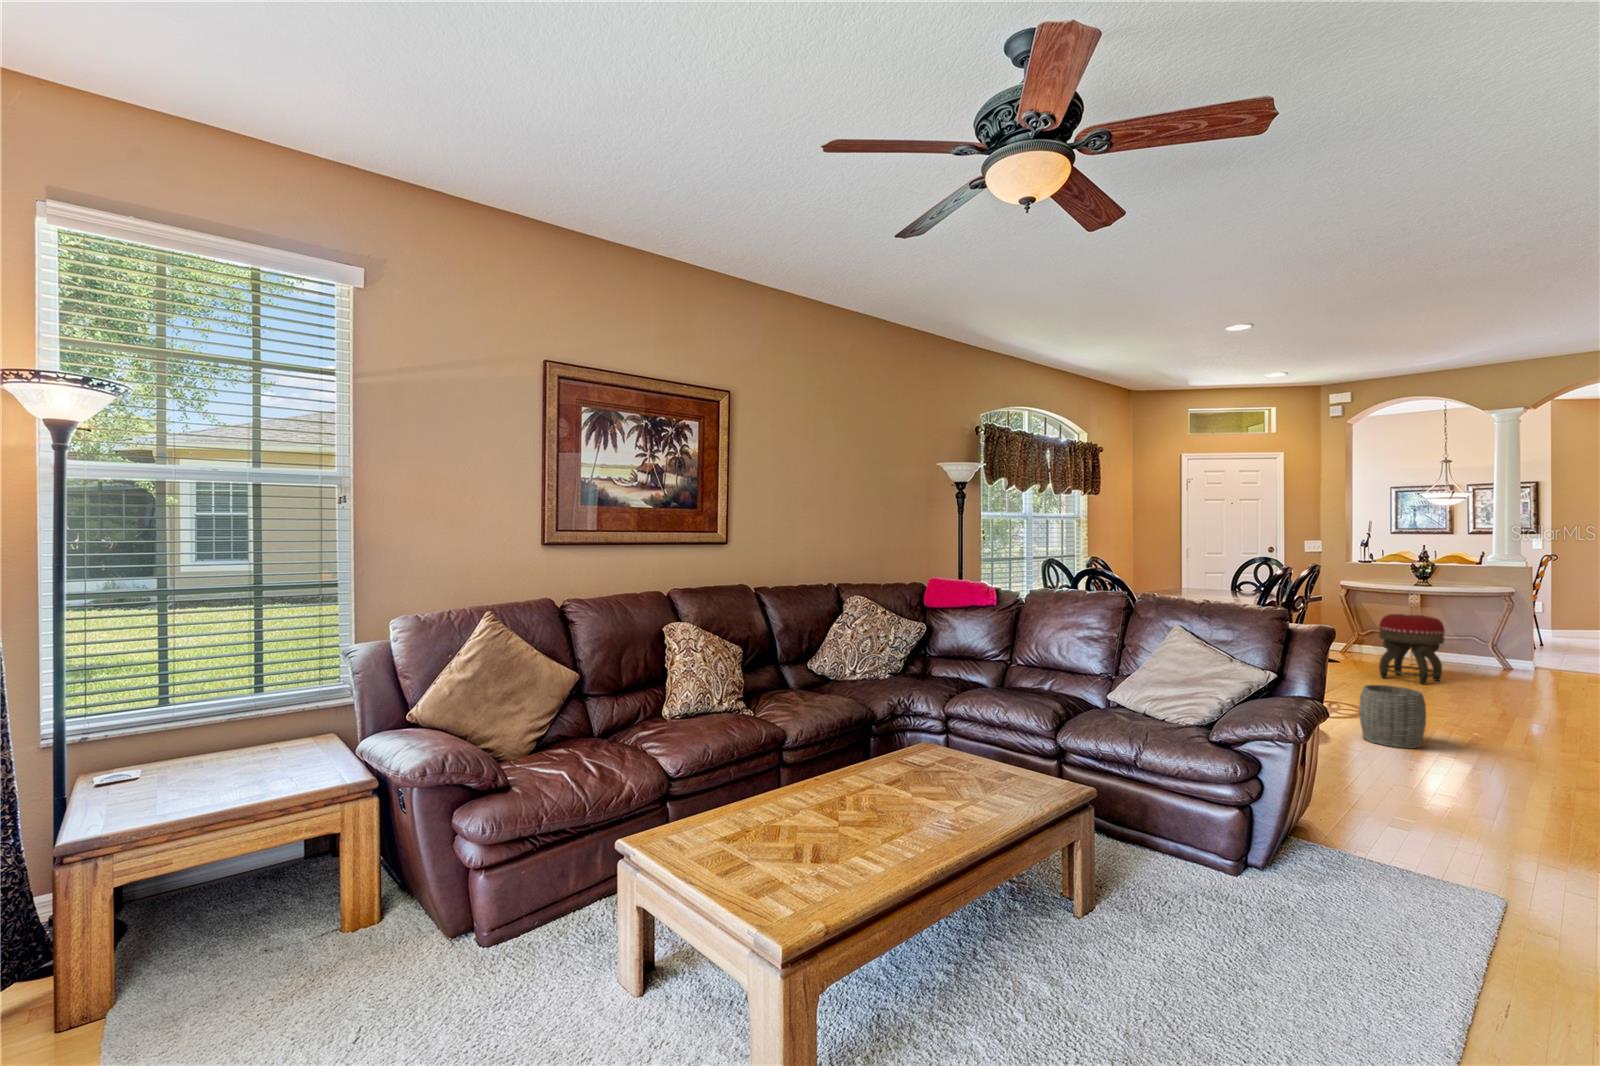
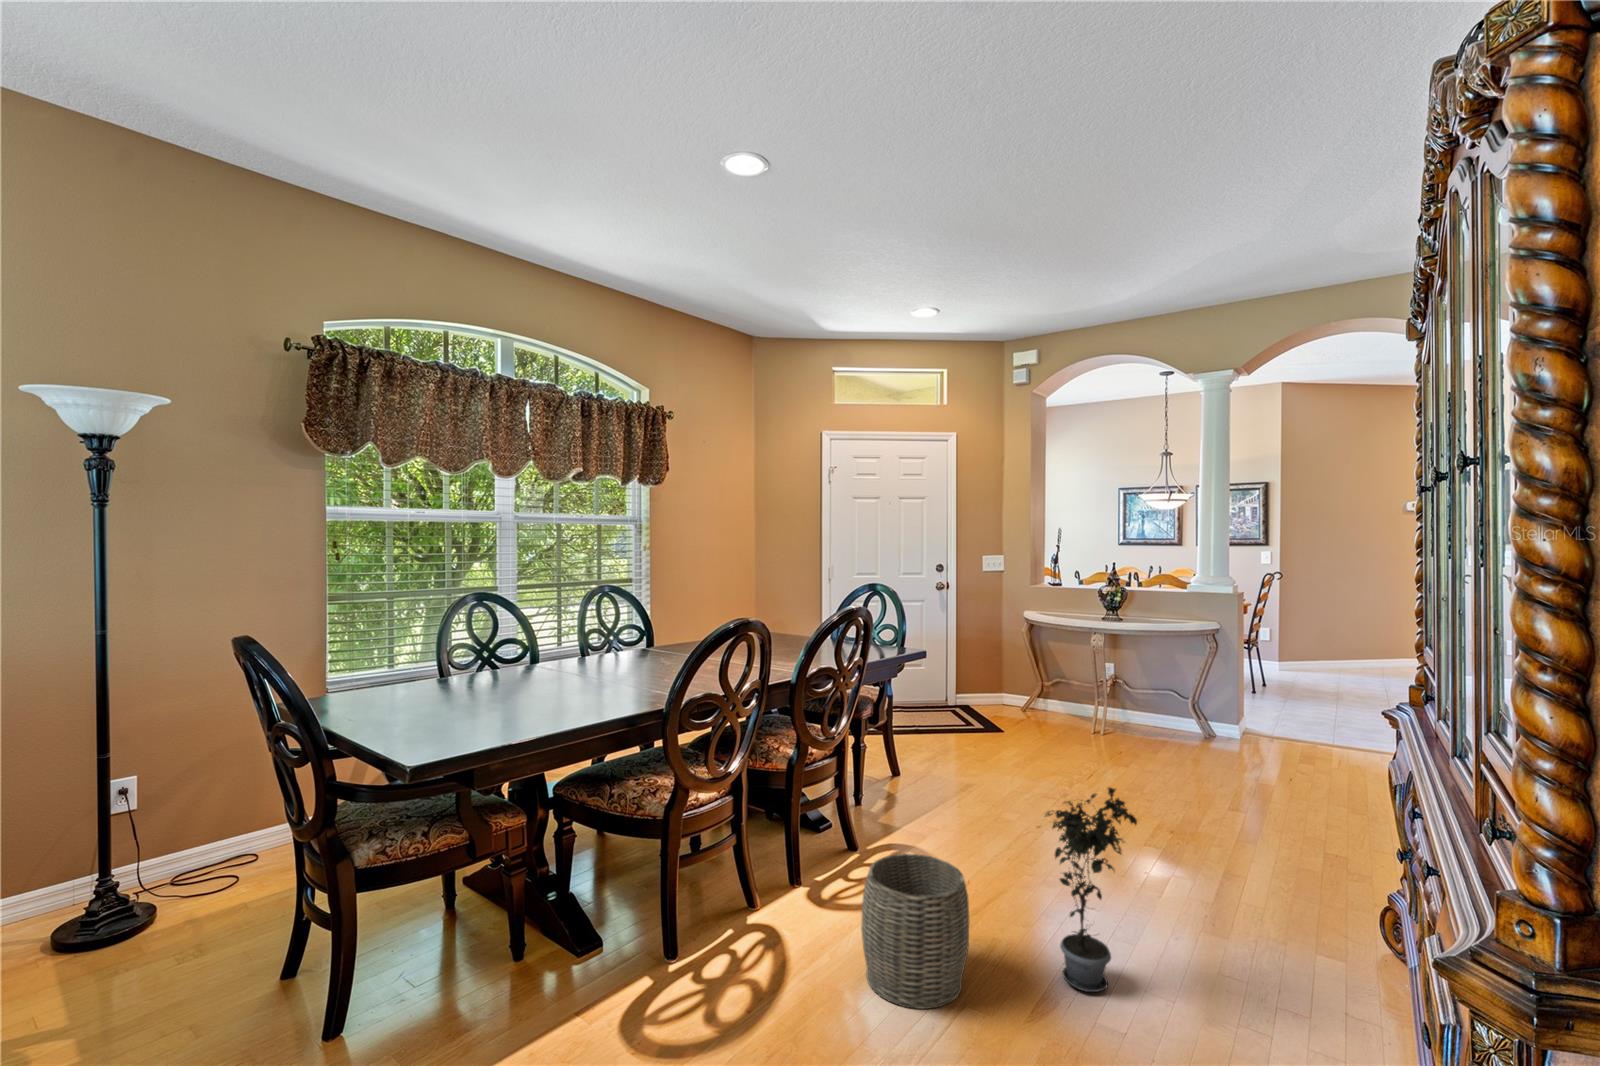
footstool: present [1379,614,1445,685] -> none [1032,667,1115,778]
potted plant: none [1464,648,1523,749] -> present [1045,788,1137,992]

